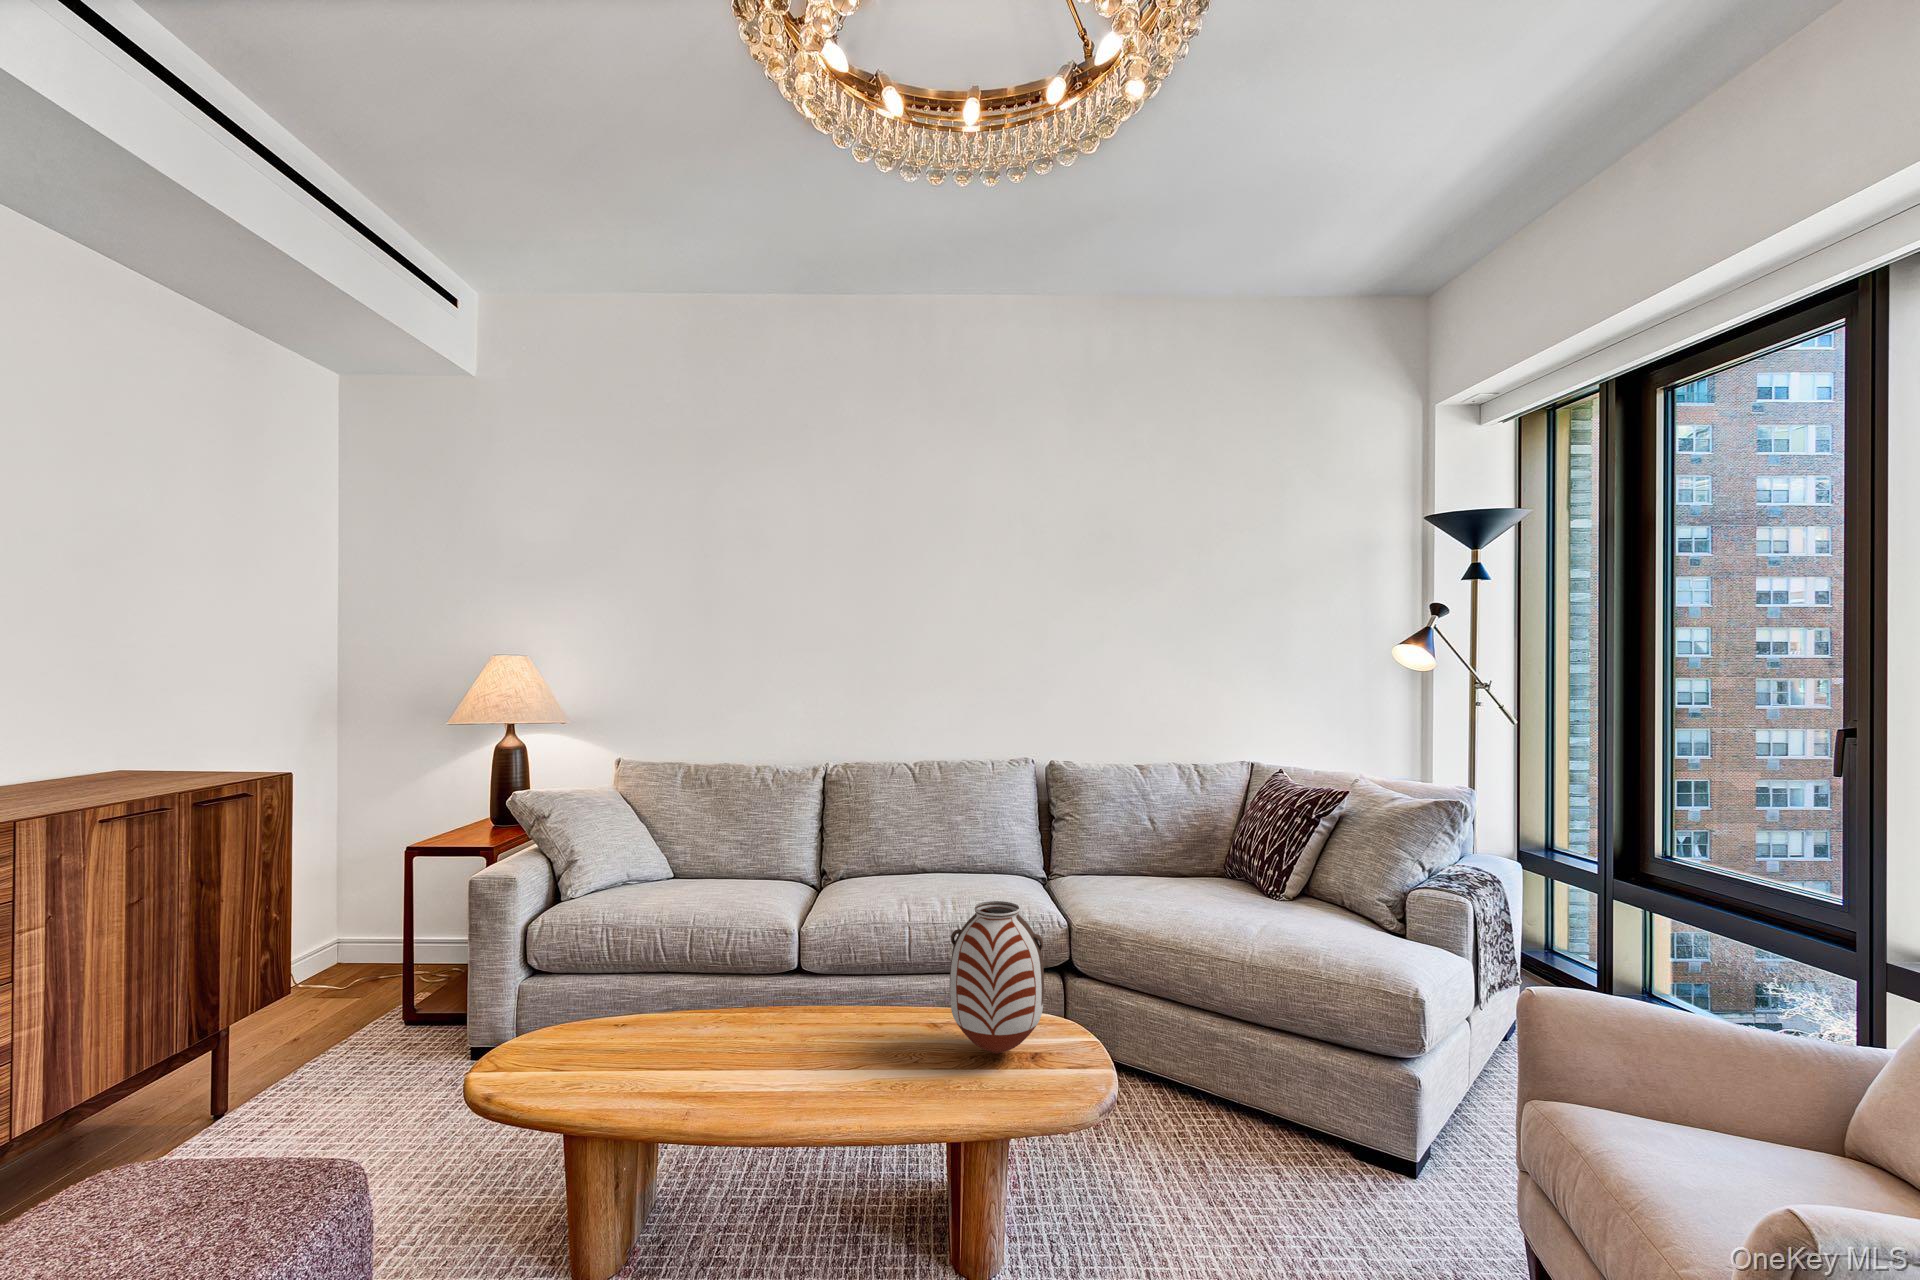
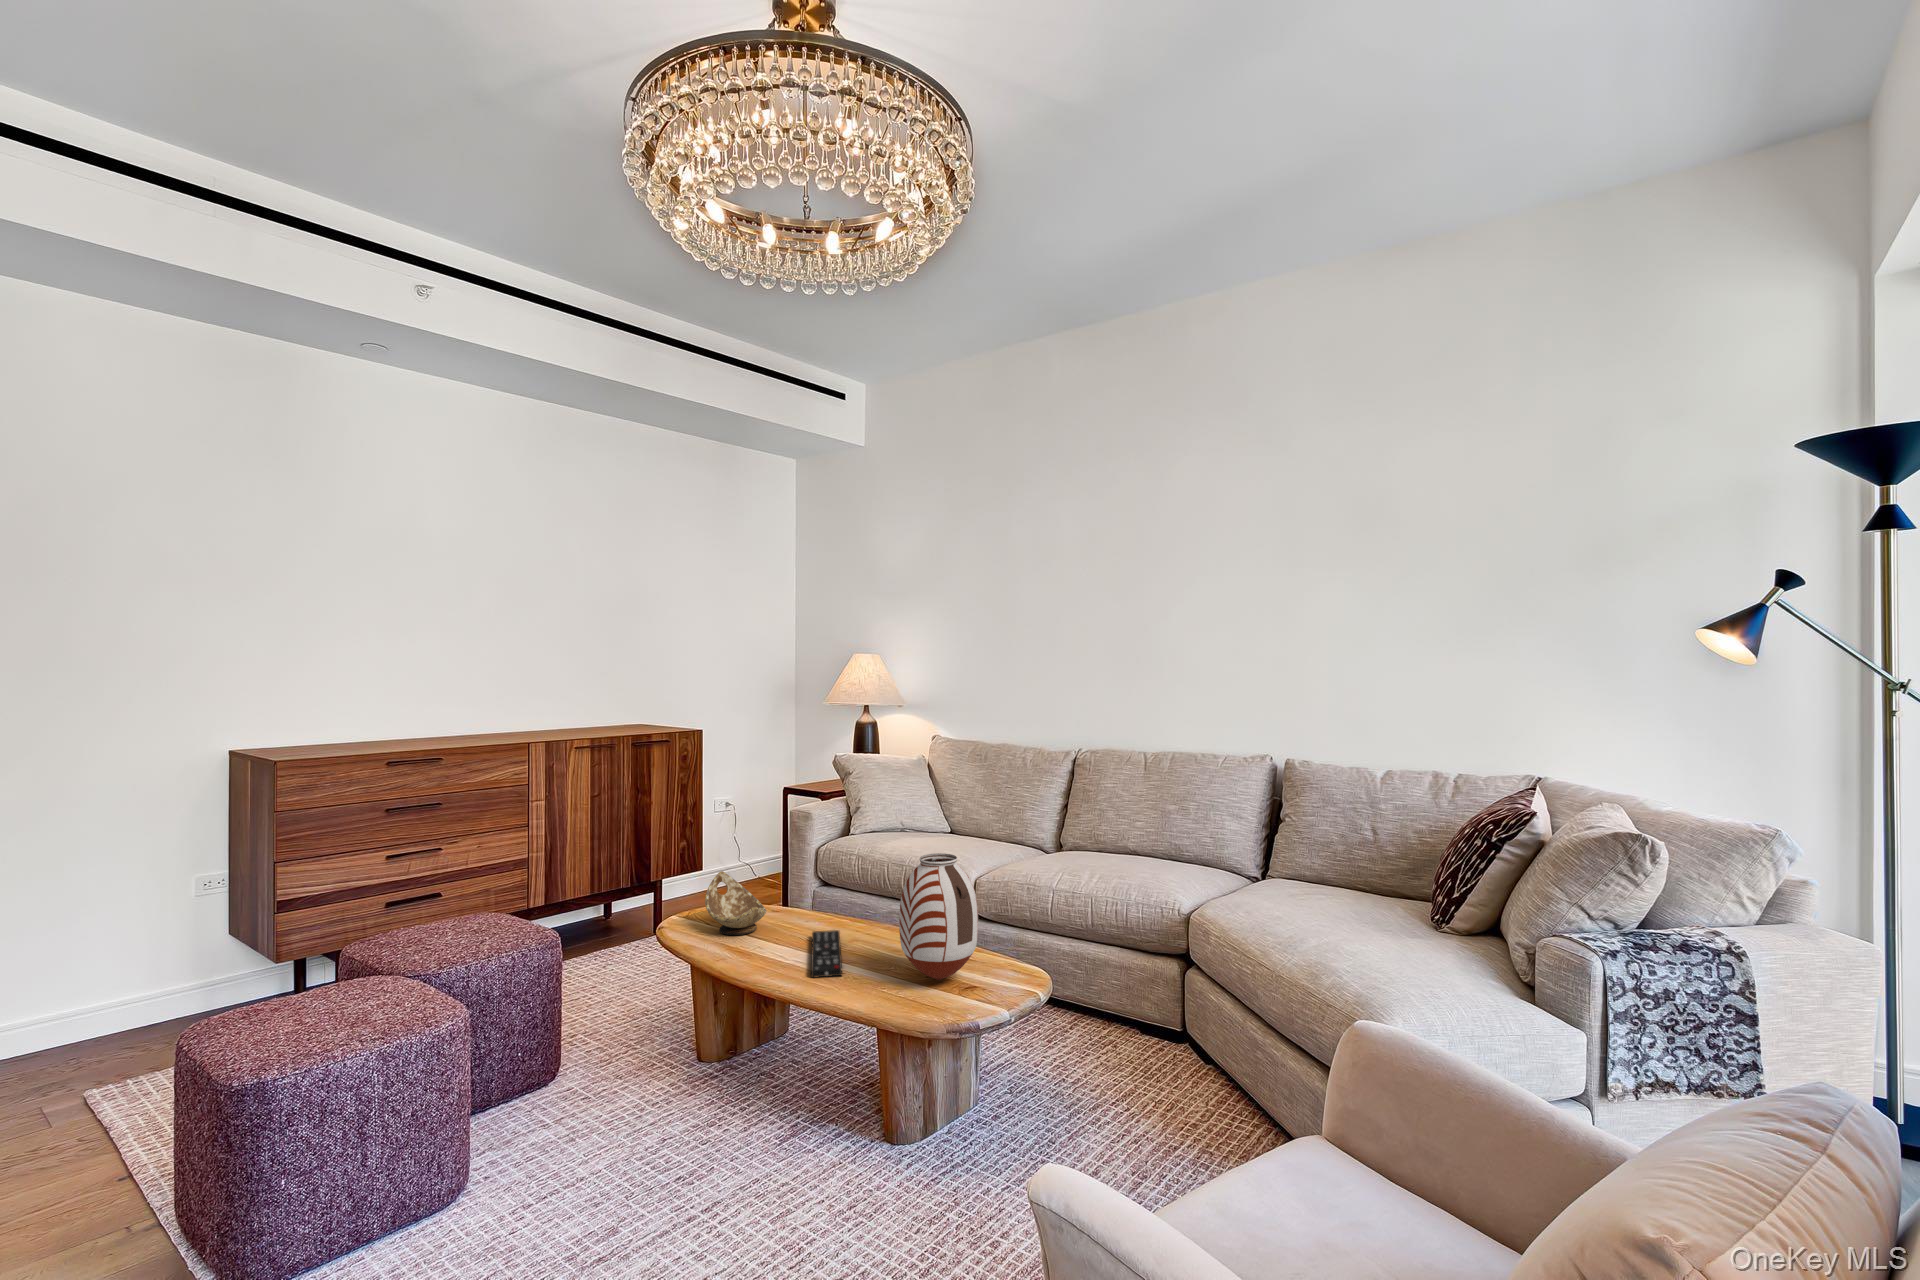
decorative bowl: none [586,982,698,1073] -> present [705,871,766,935]
remote control: none [761,1026,892,1096] -> present [811,930,842,978]

